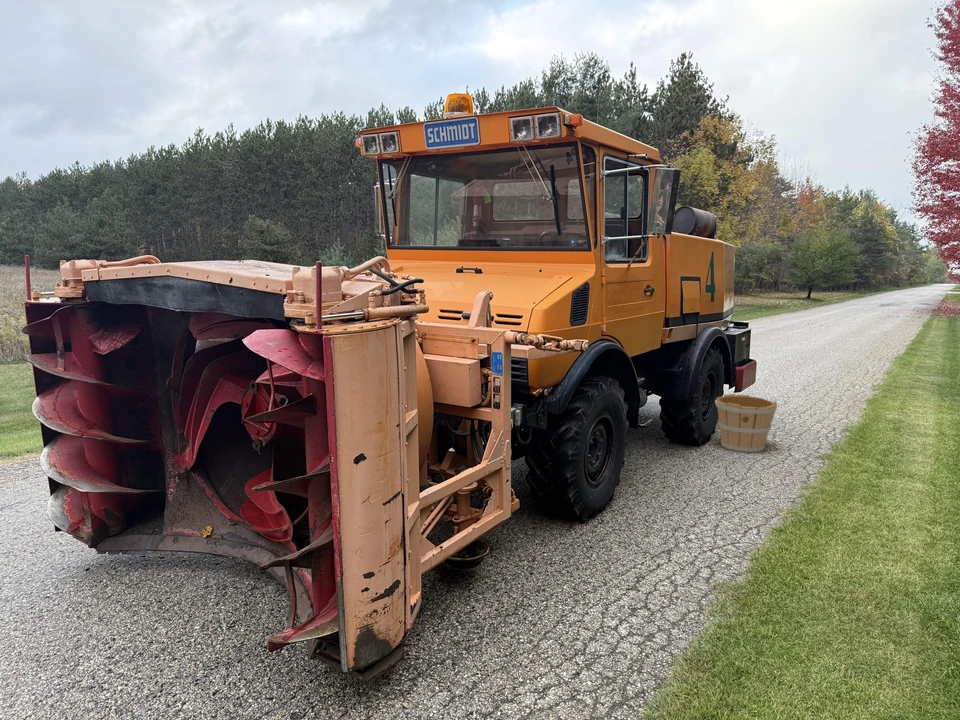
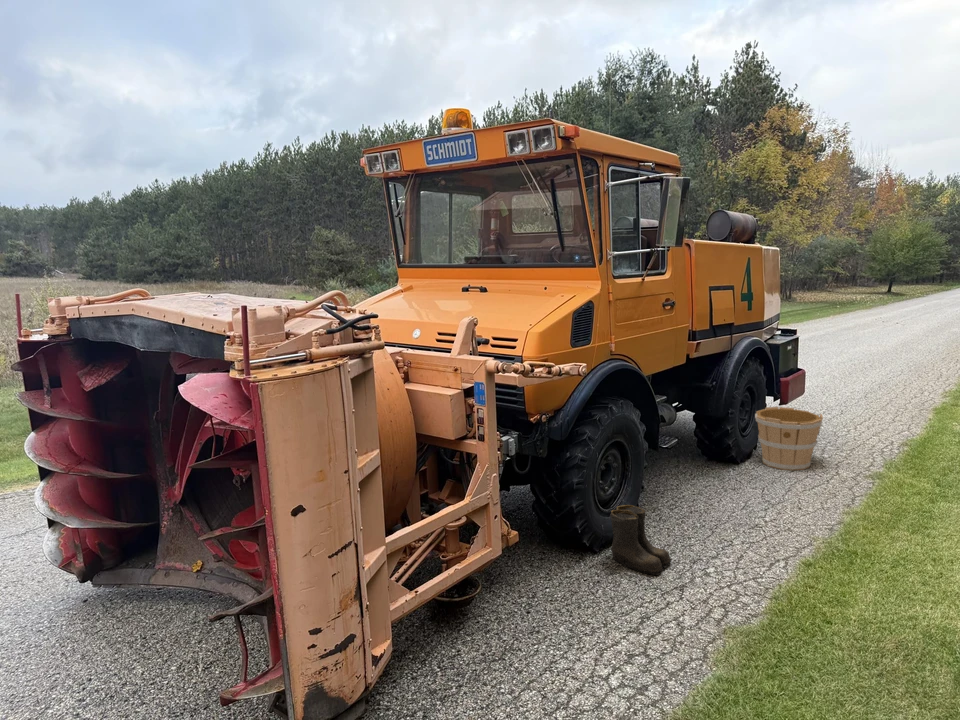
boots: none [600,478,656,541] -> present [610,505,672,575]

